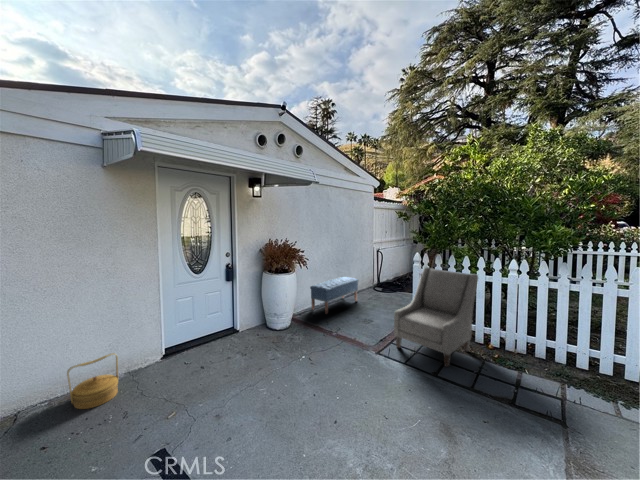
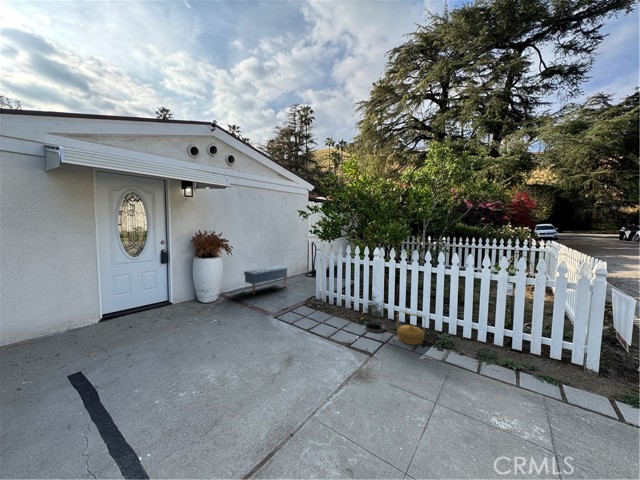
chair: present [394,267,478,367] -> none [289,256,354,329]
potted tree: none [503,316,540,372] -> present [364,293,385,332]
woven basket: present [67,353,118,409] -> present [397,311,425,345]

